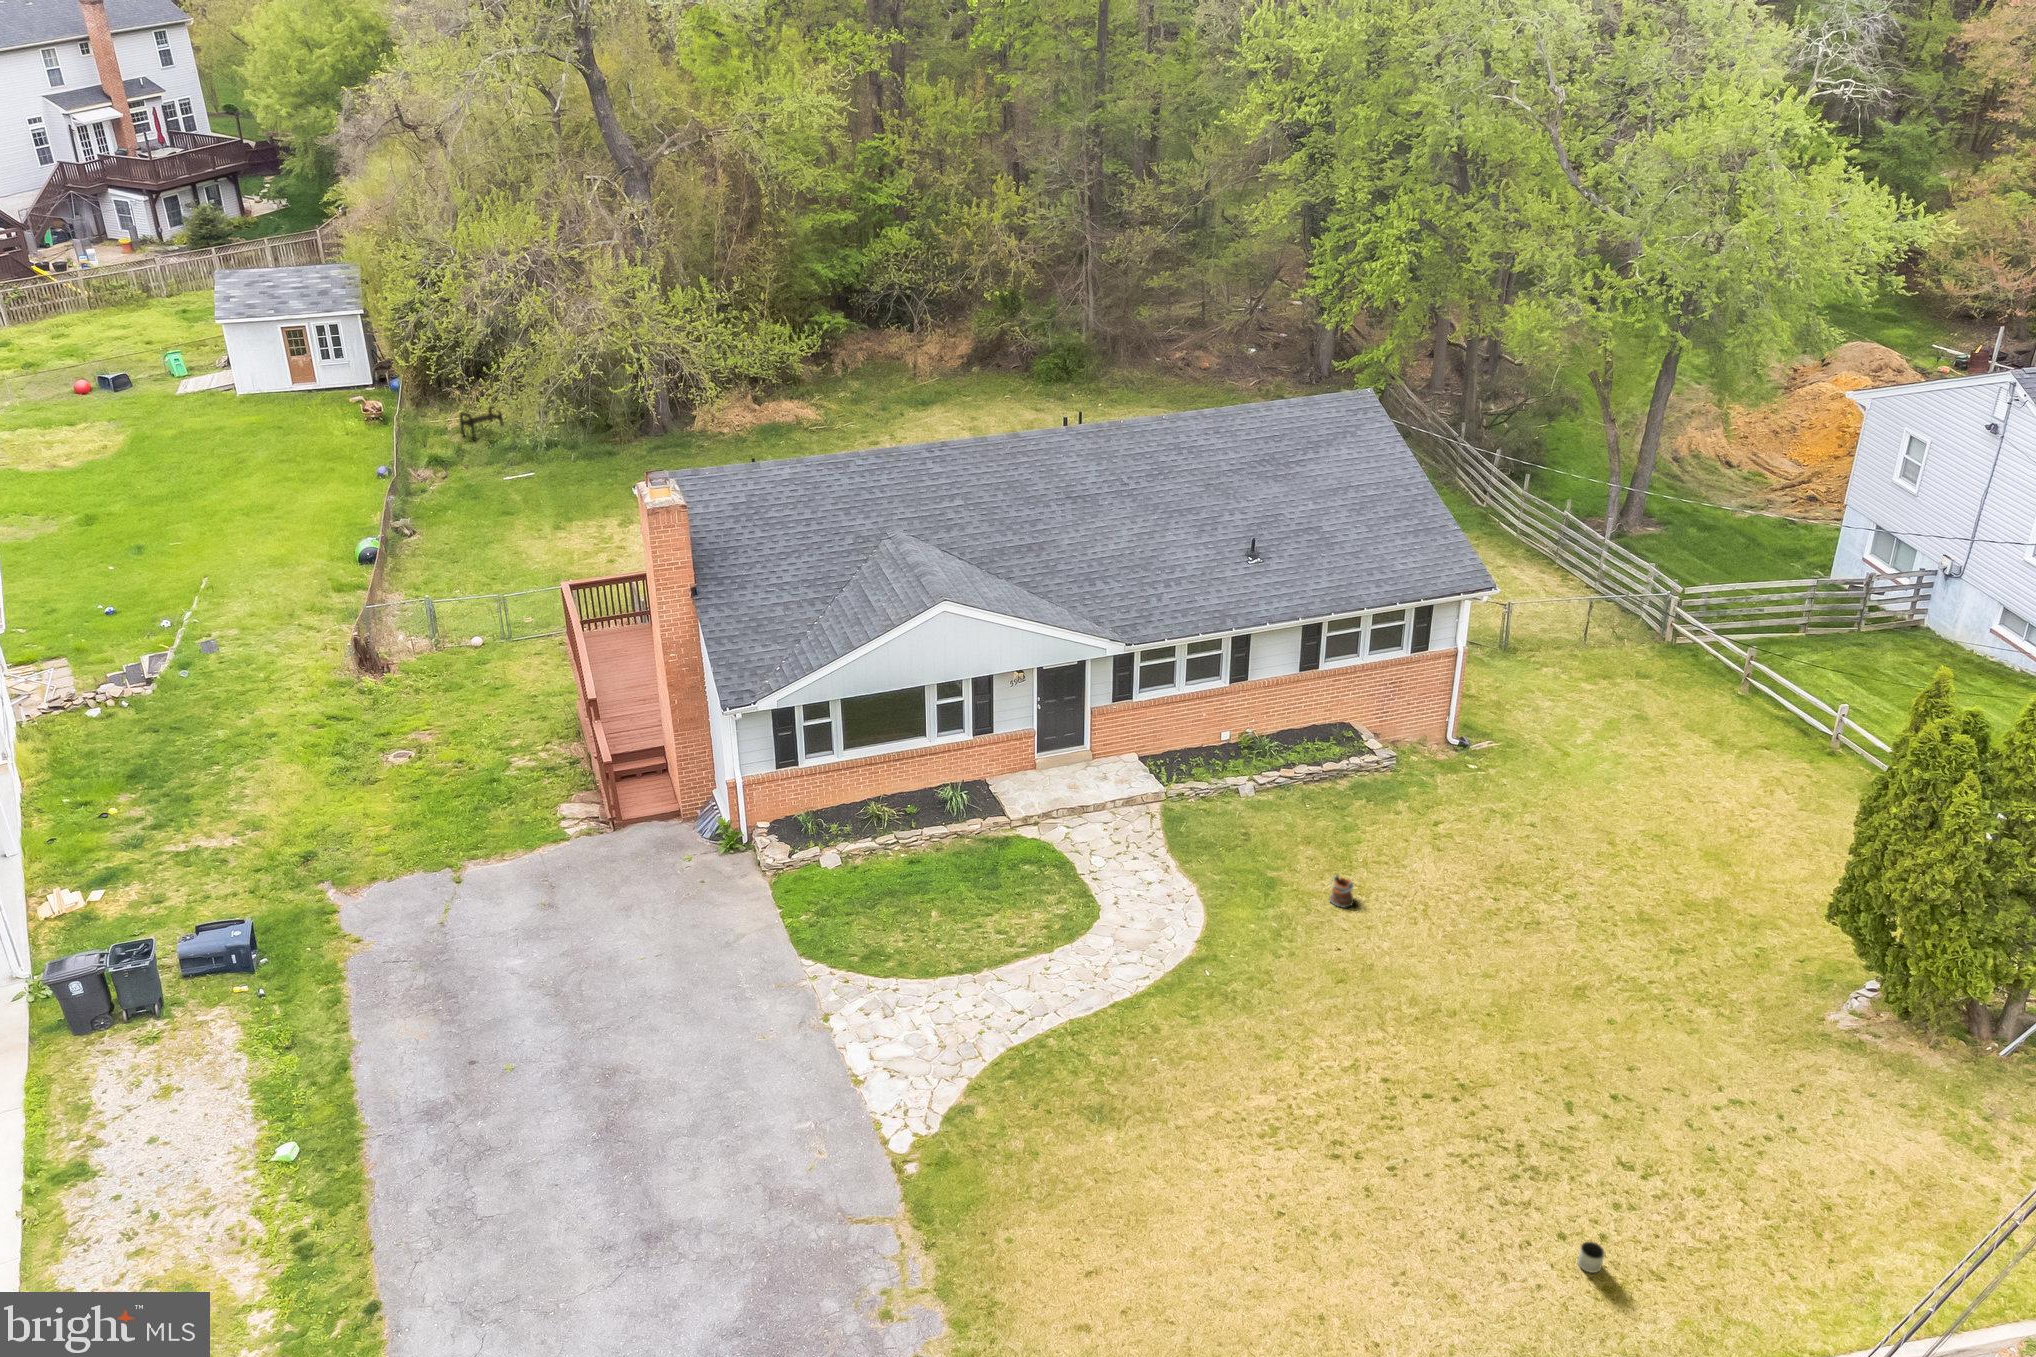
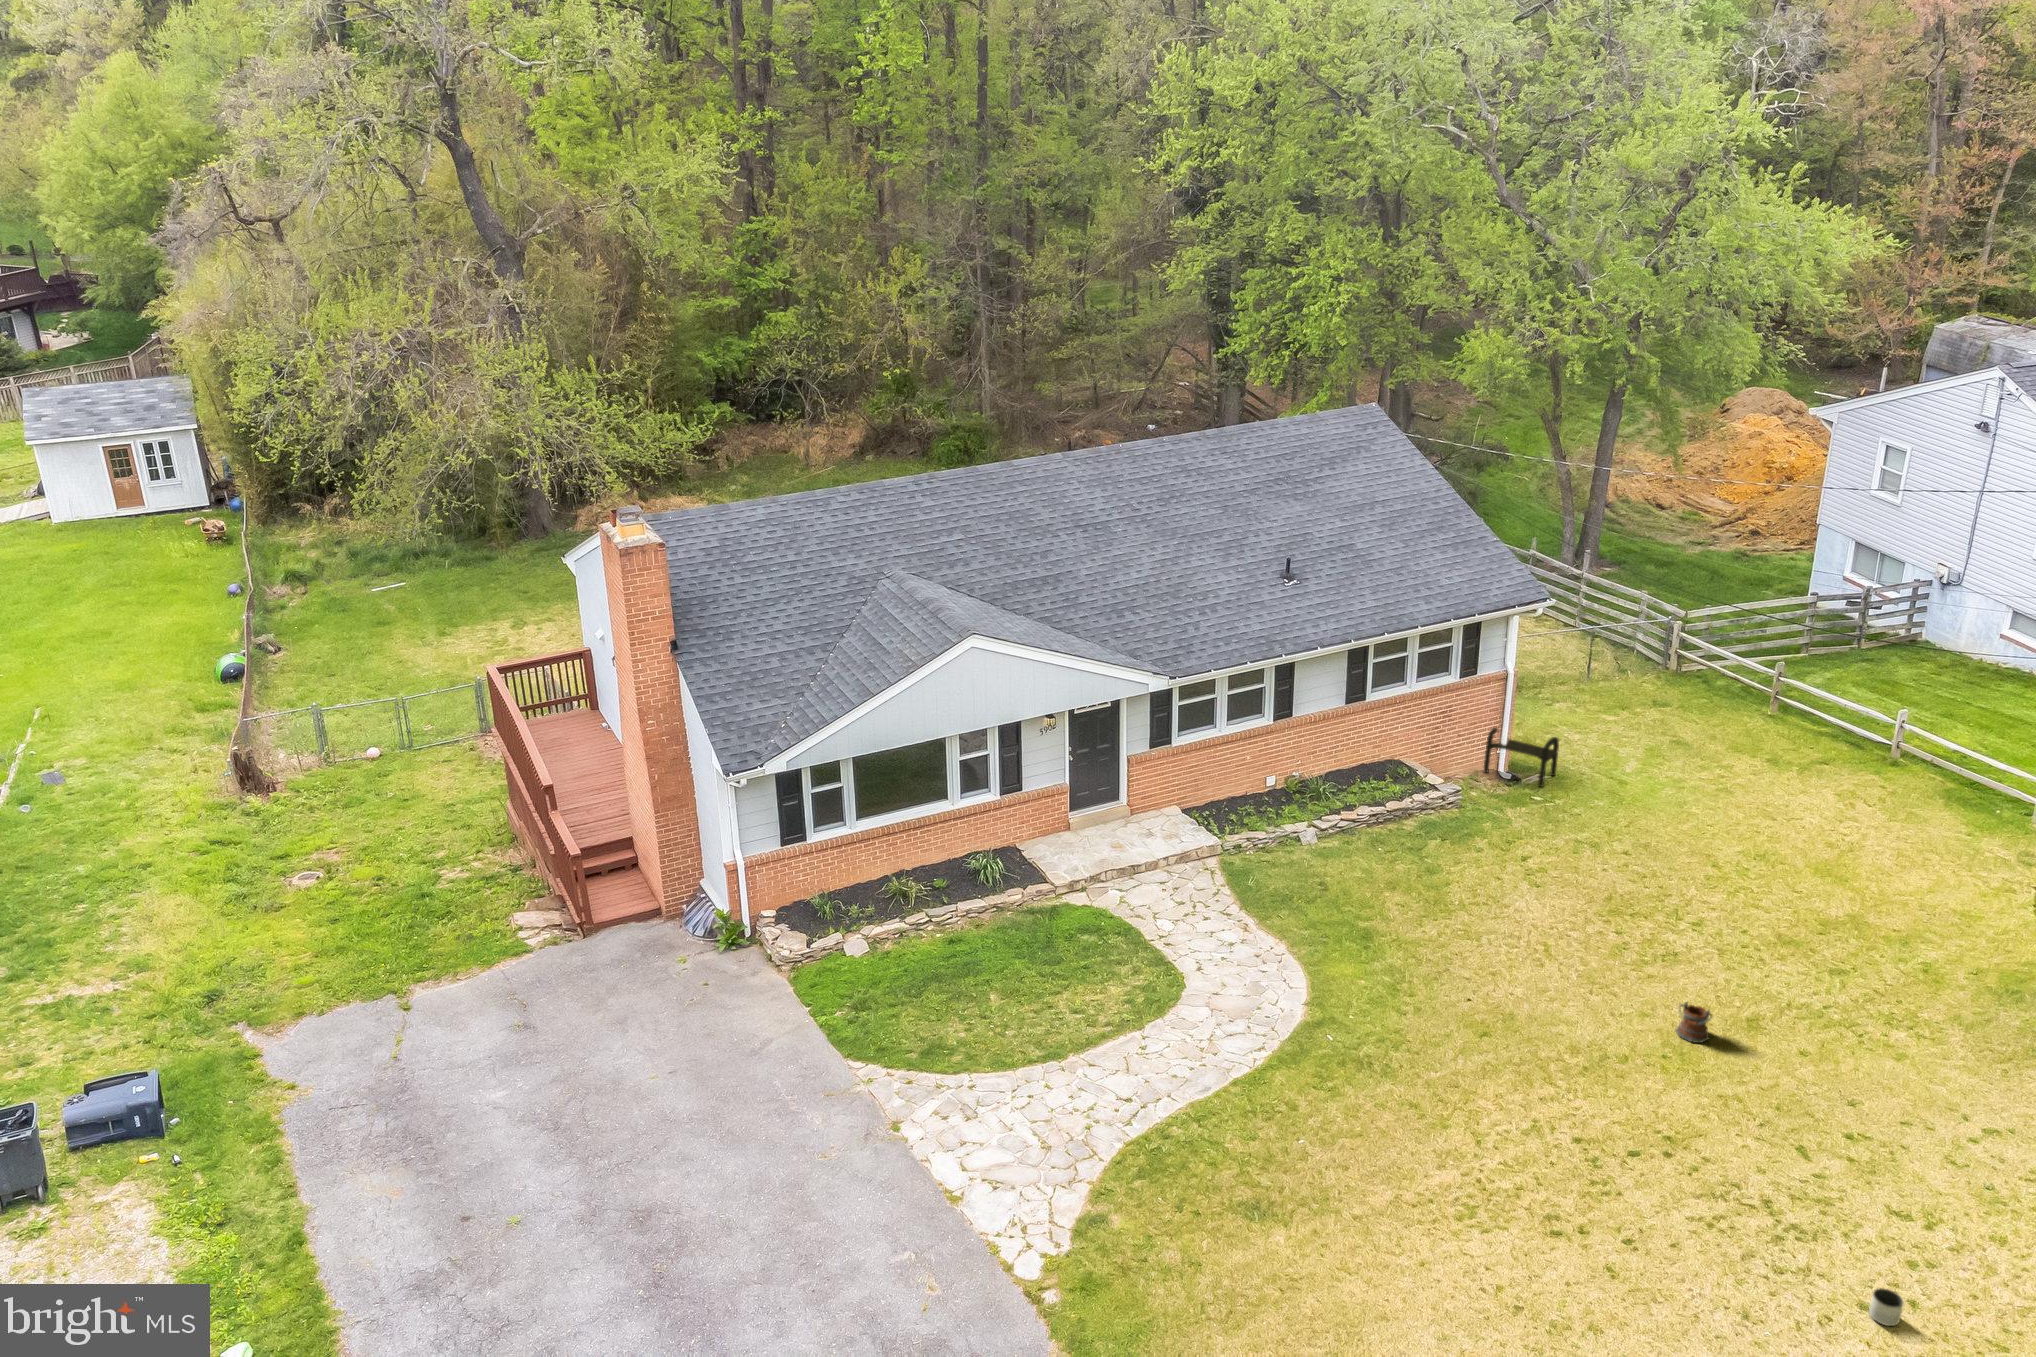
bench: present [460,406,503,440] -> present [1484,728,1559,787]
bucket: present [1329,875,1354,908] -> present [1676,1002,1712,1043]

